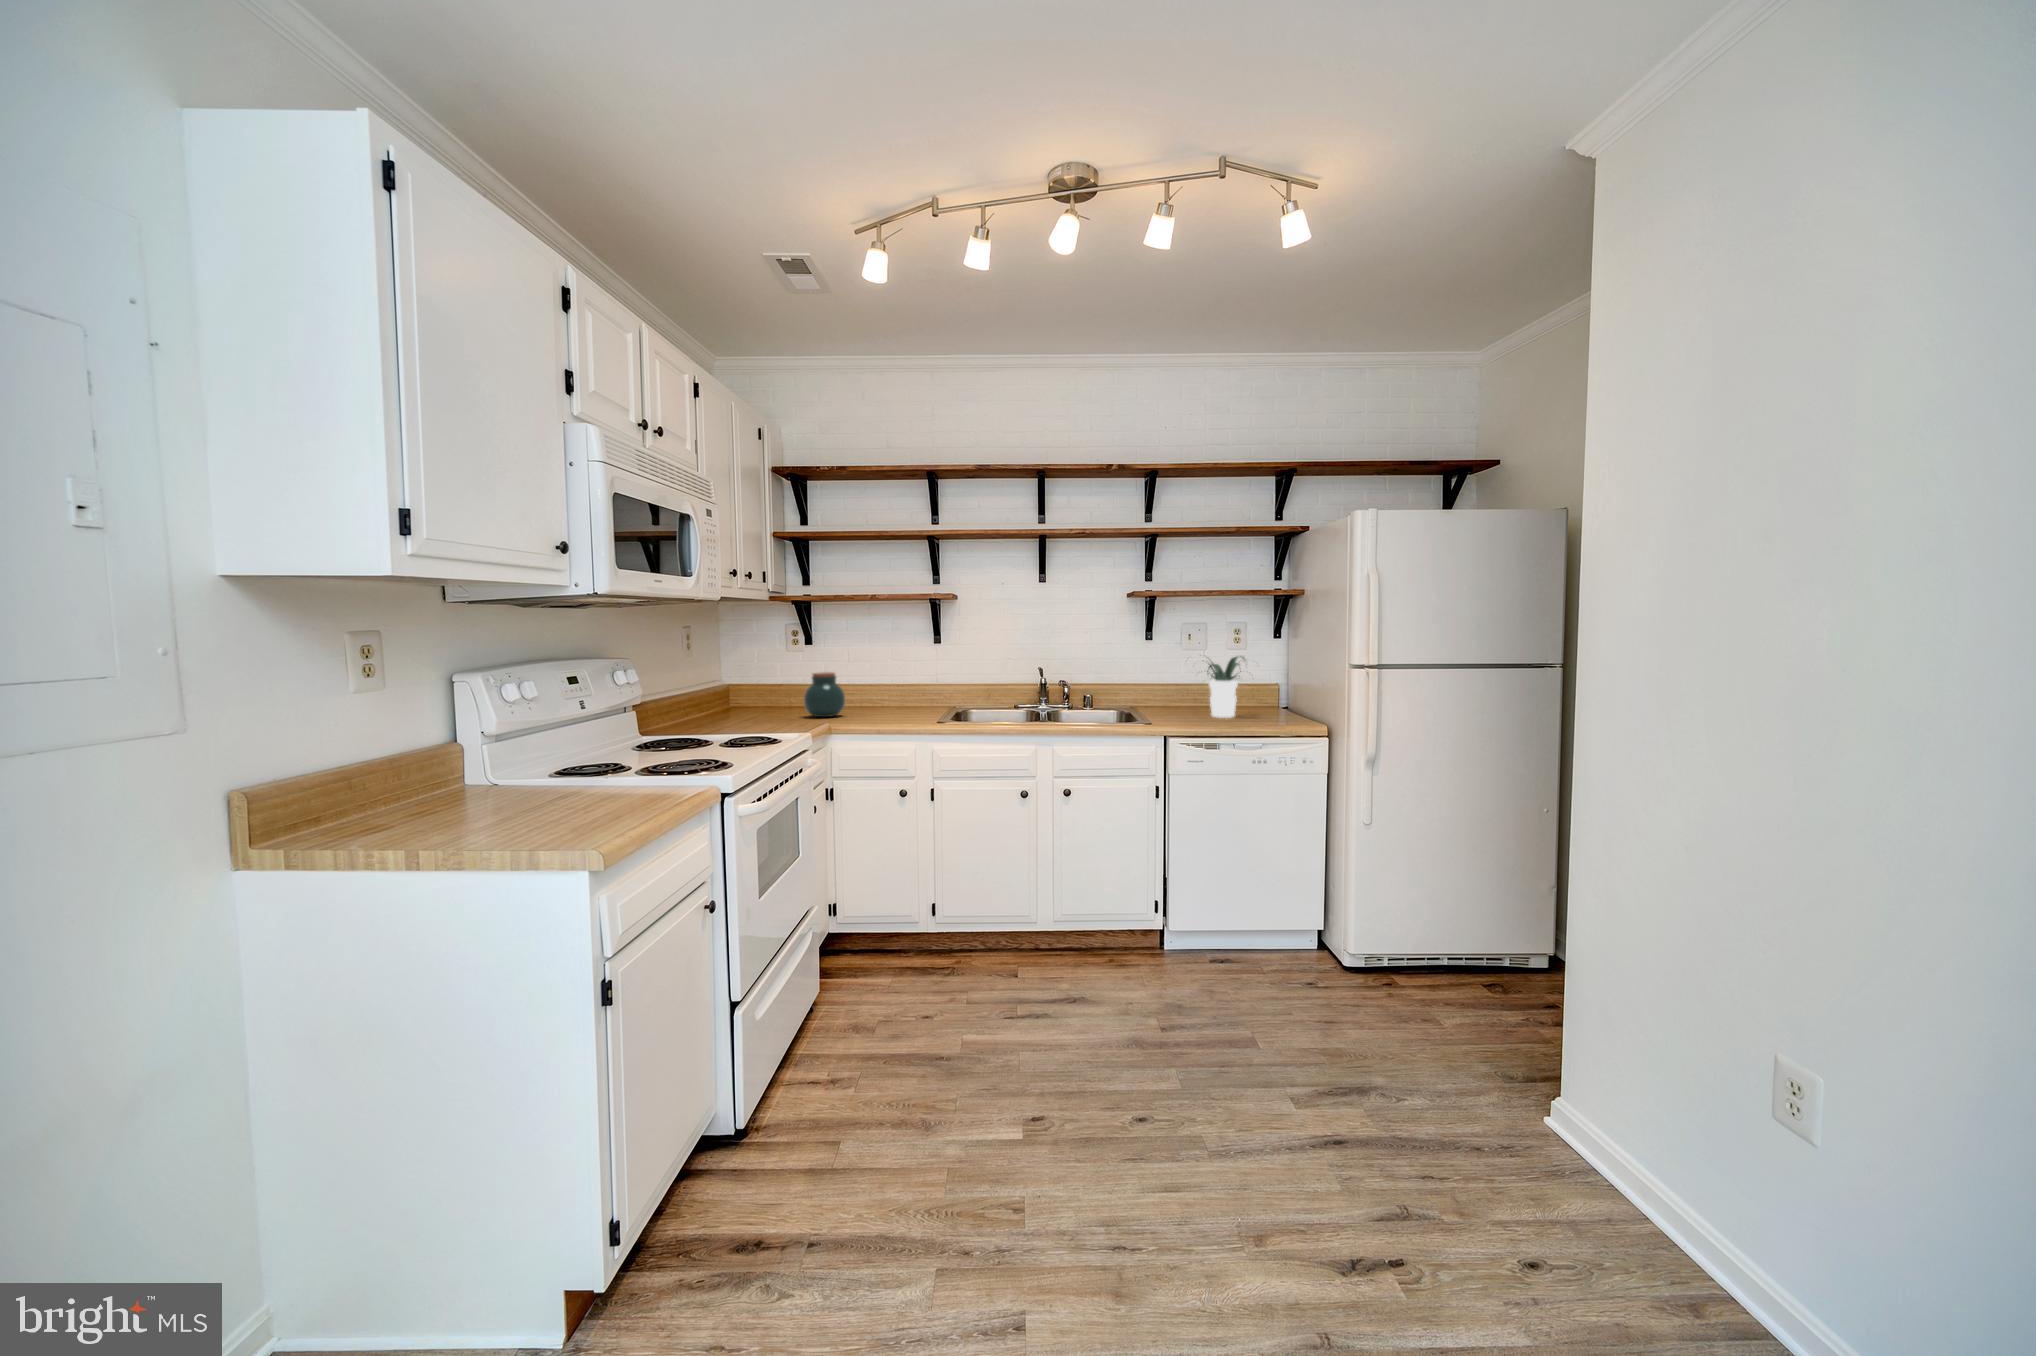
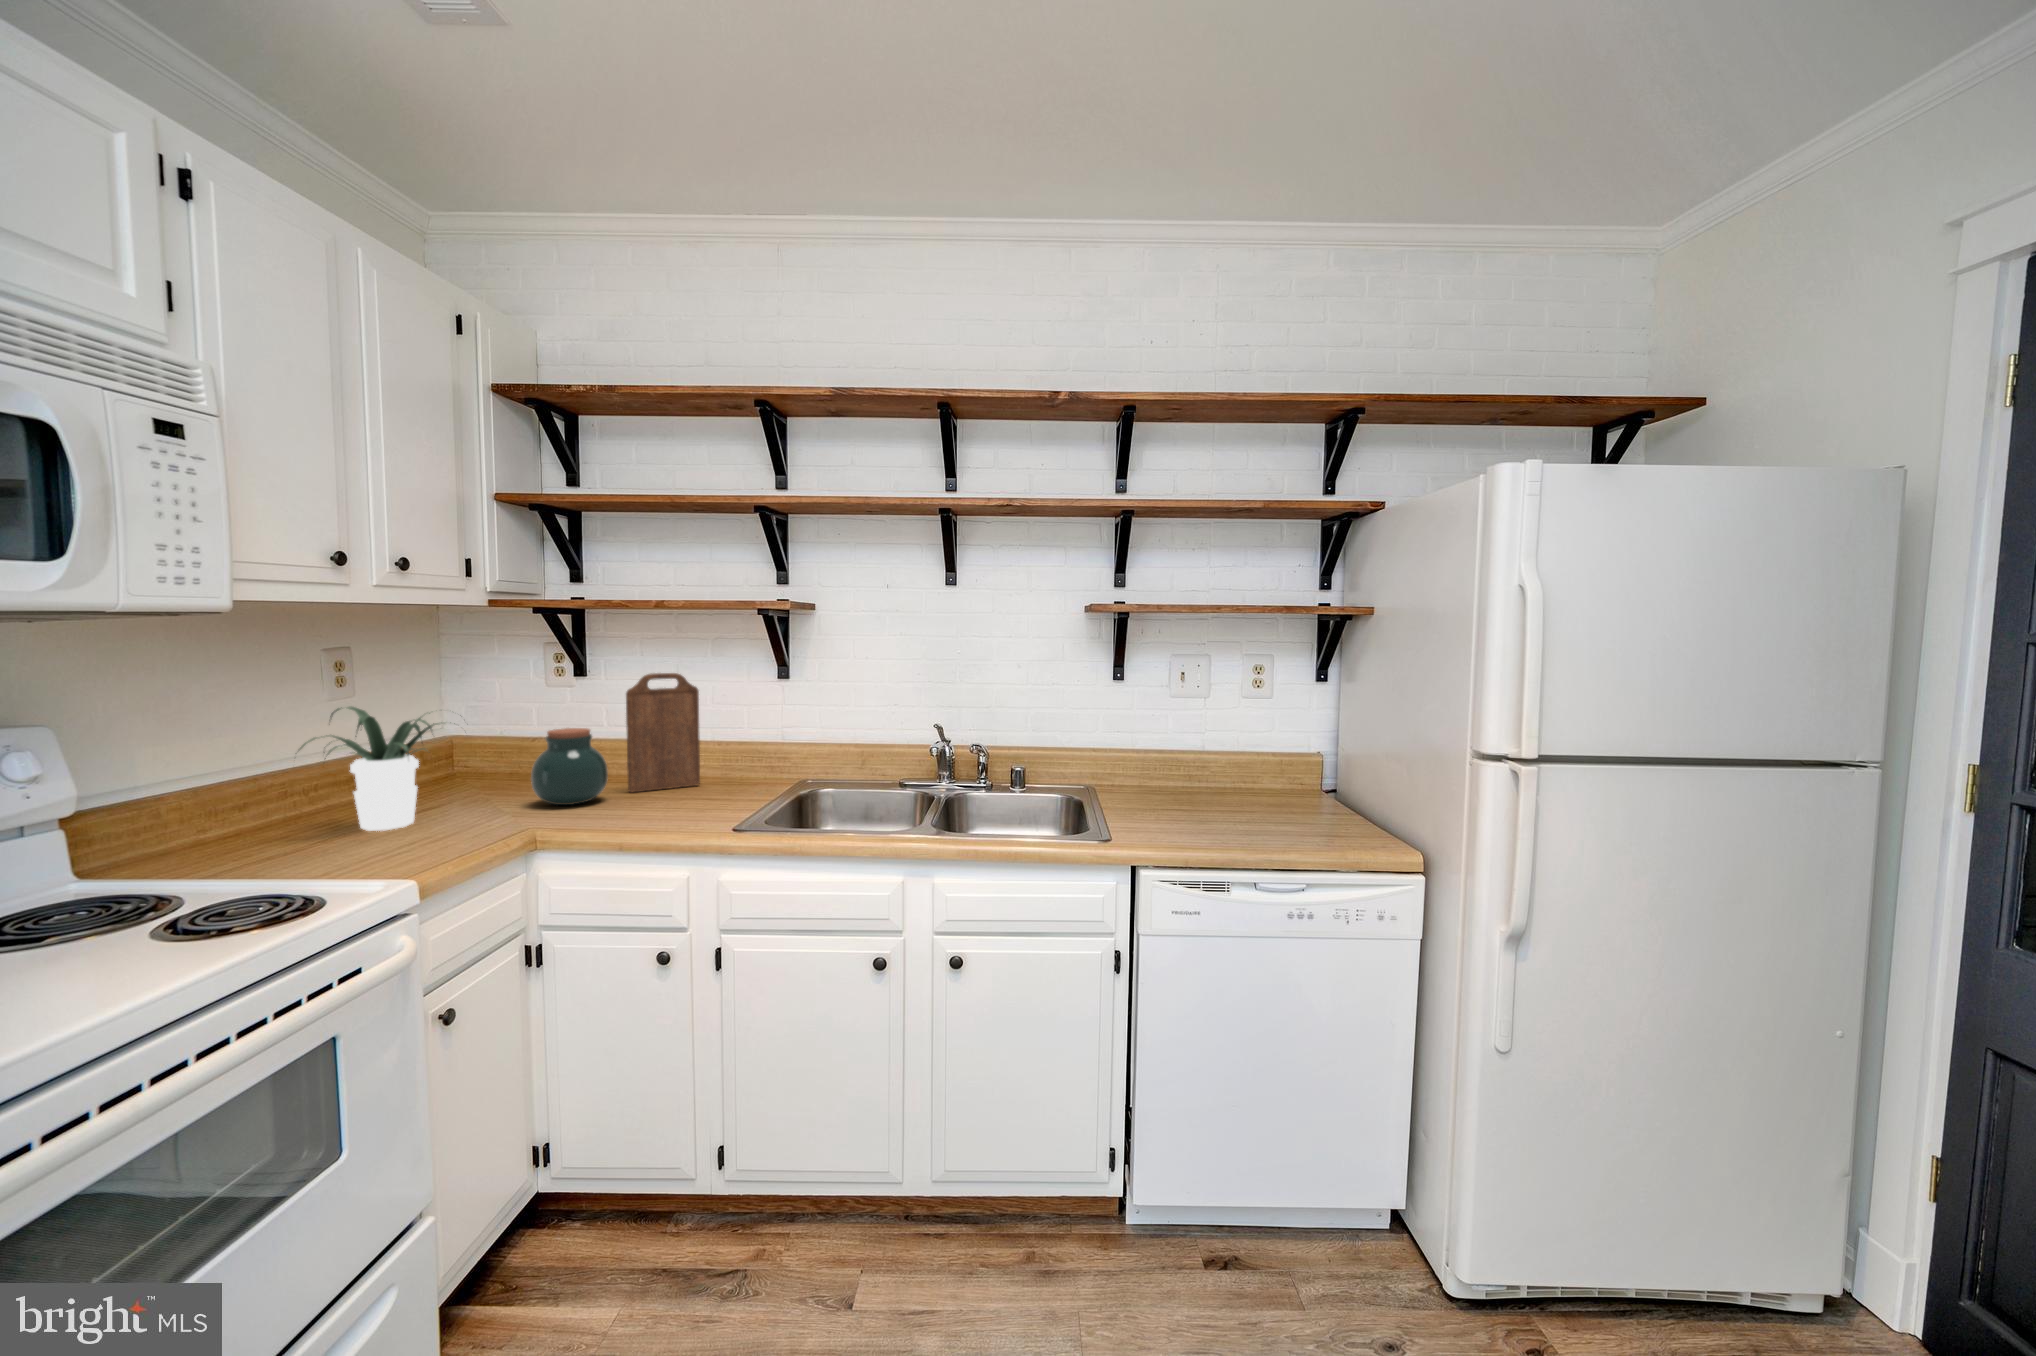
cutting board: none [849,640,890,713] -> present [626,673,700,793]
potted plant: present [1207,656,1244,718] -> present [300,706,455,831]

